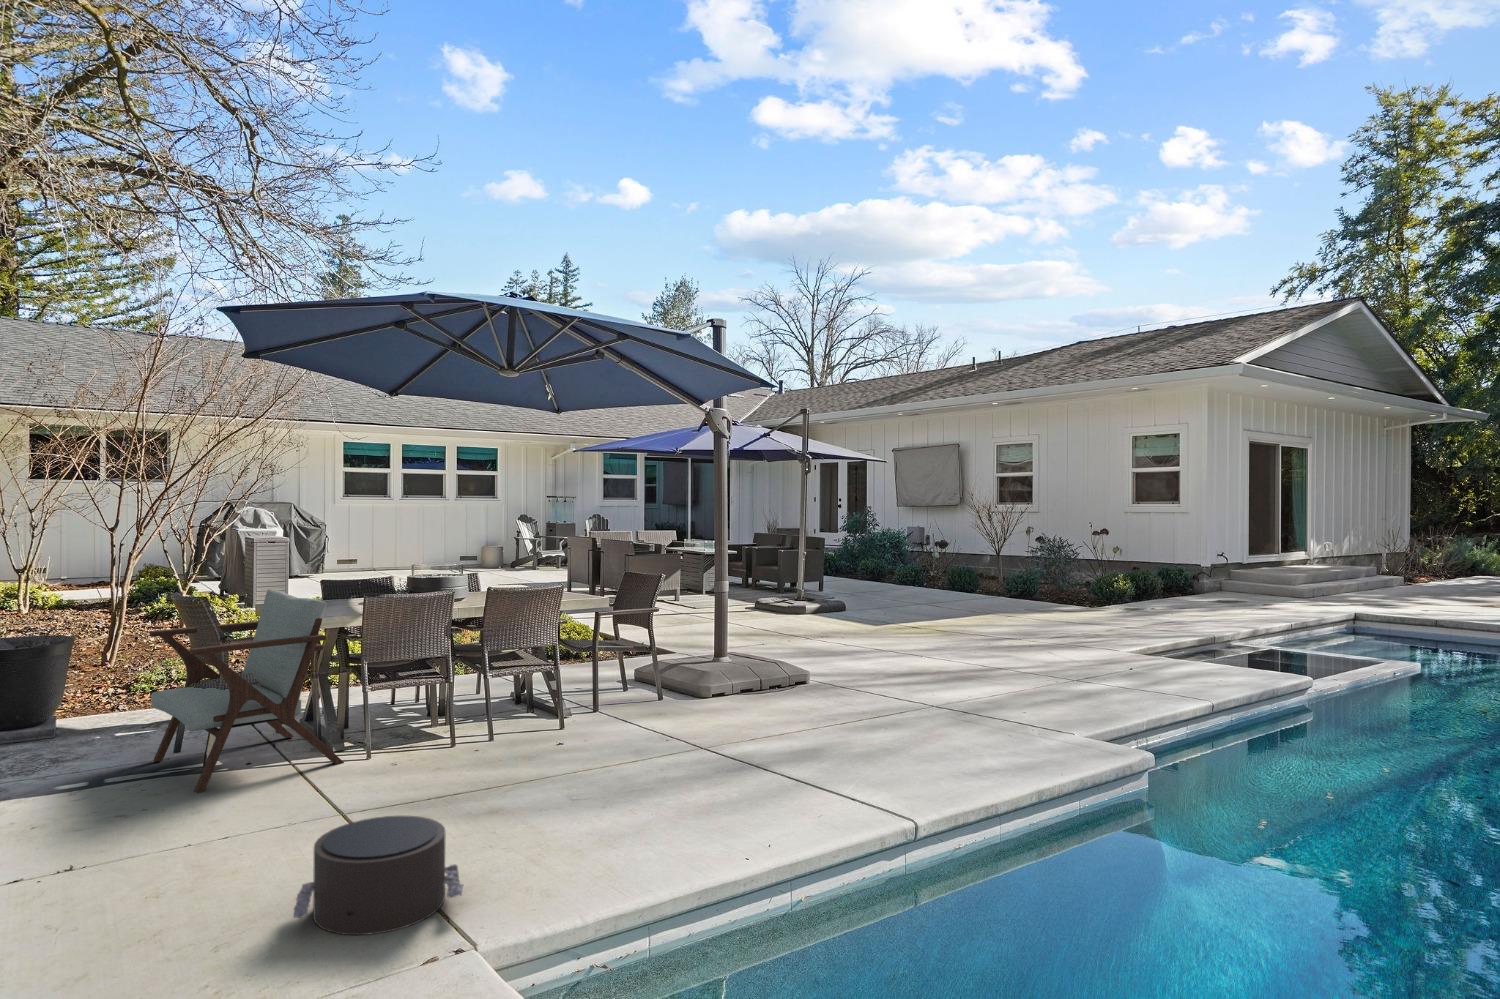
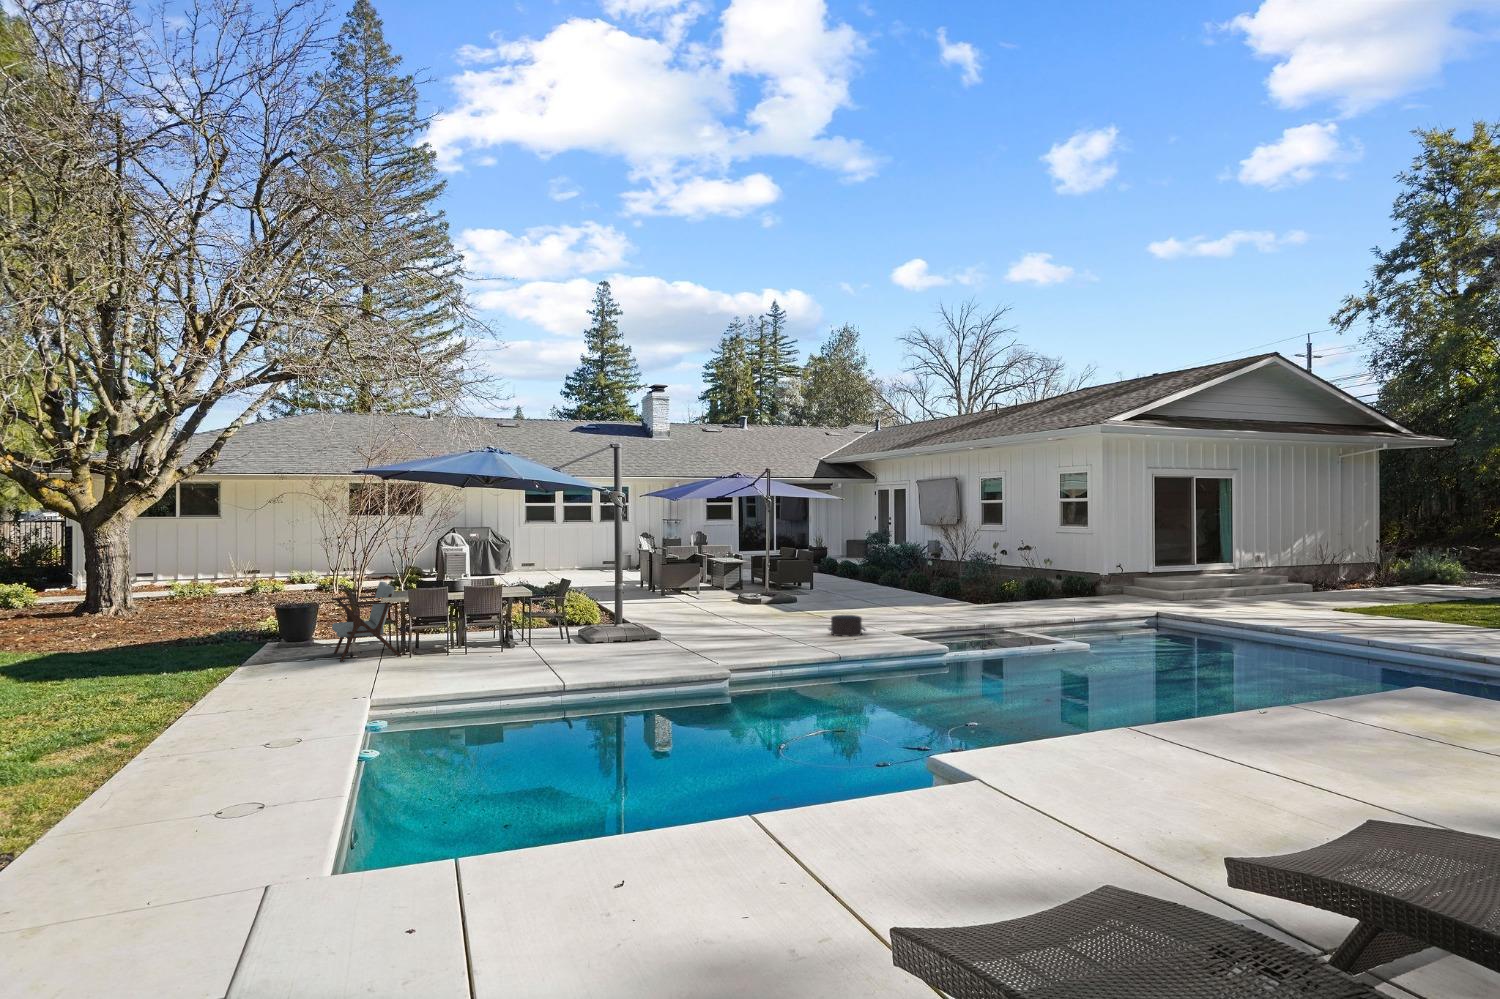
pouf: present [294,815,463,935] -> present [829,615,866,636]

